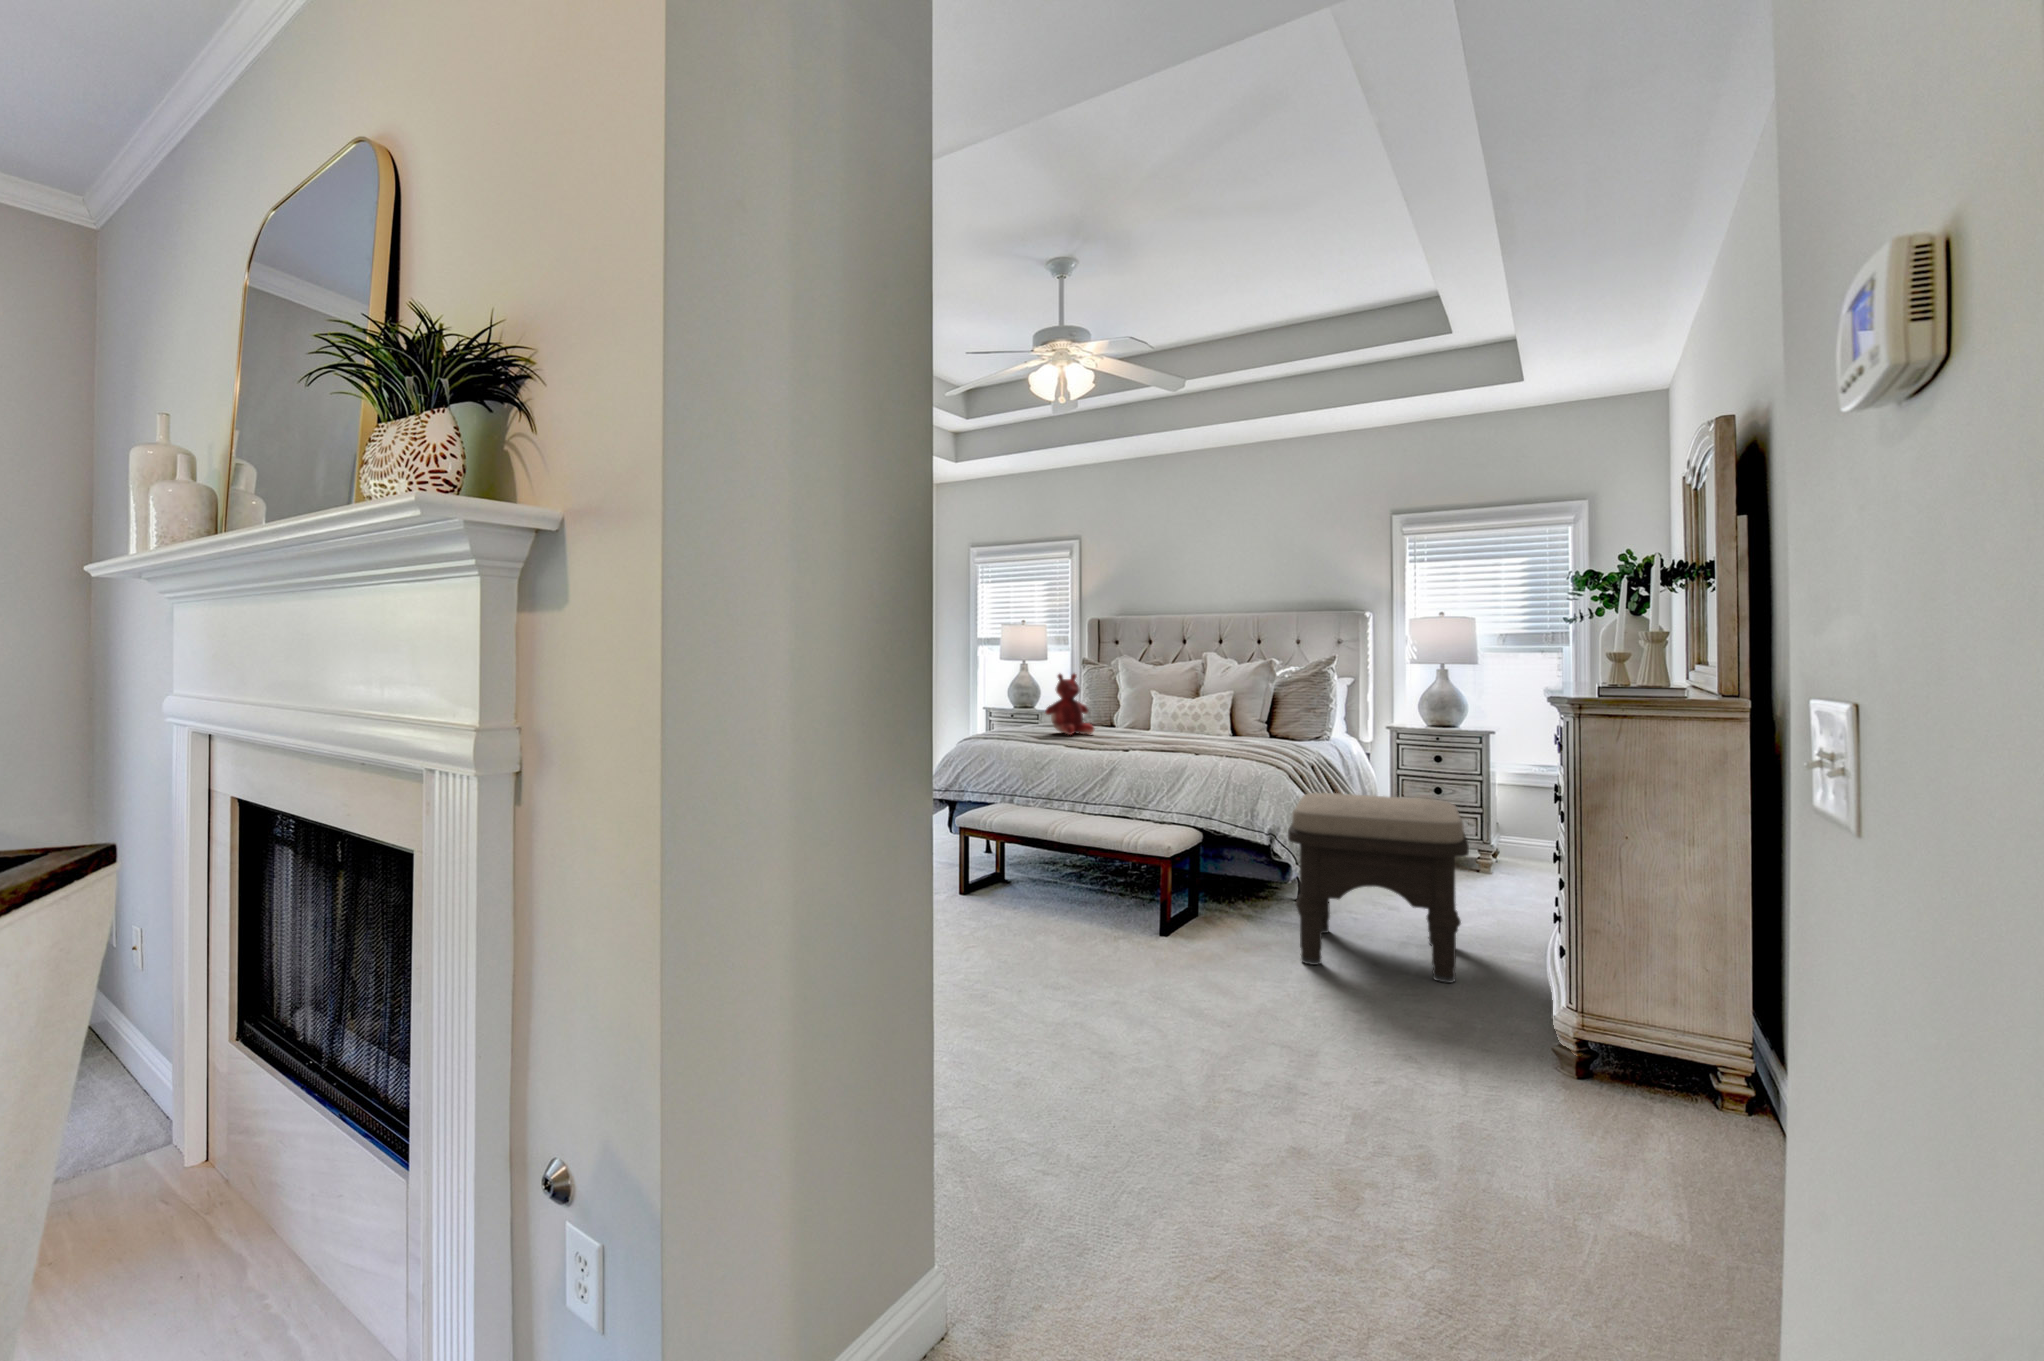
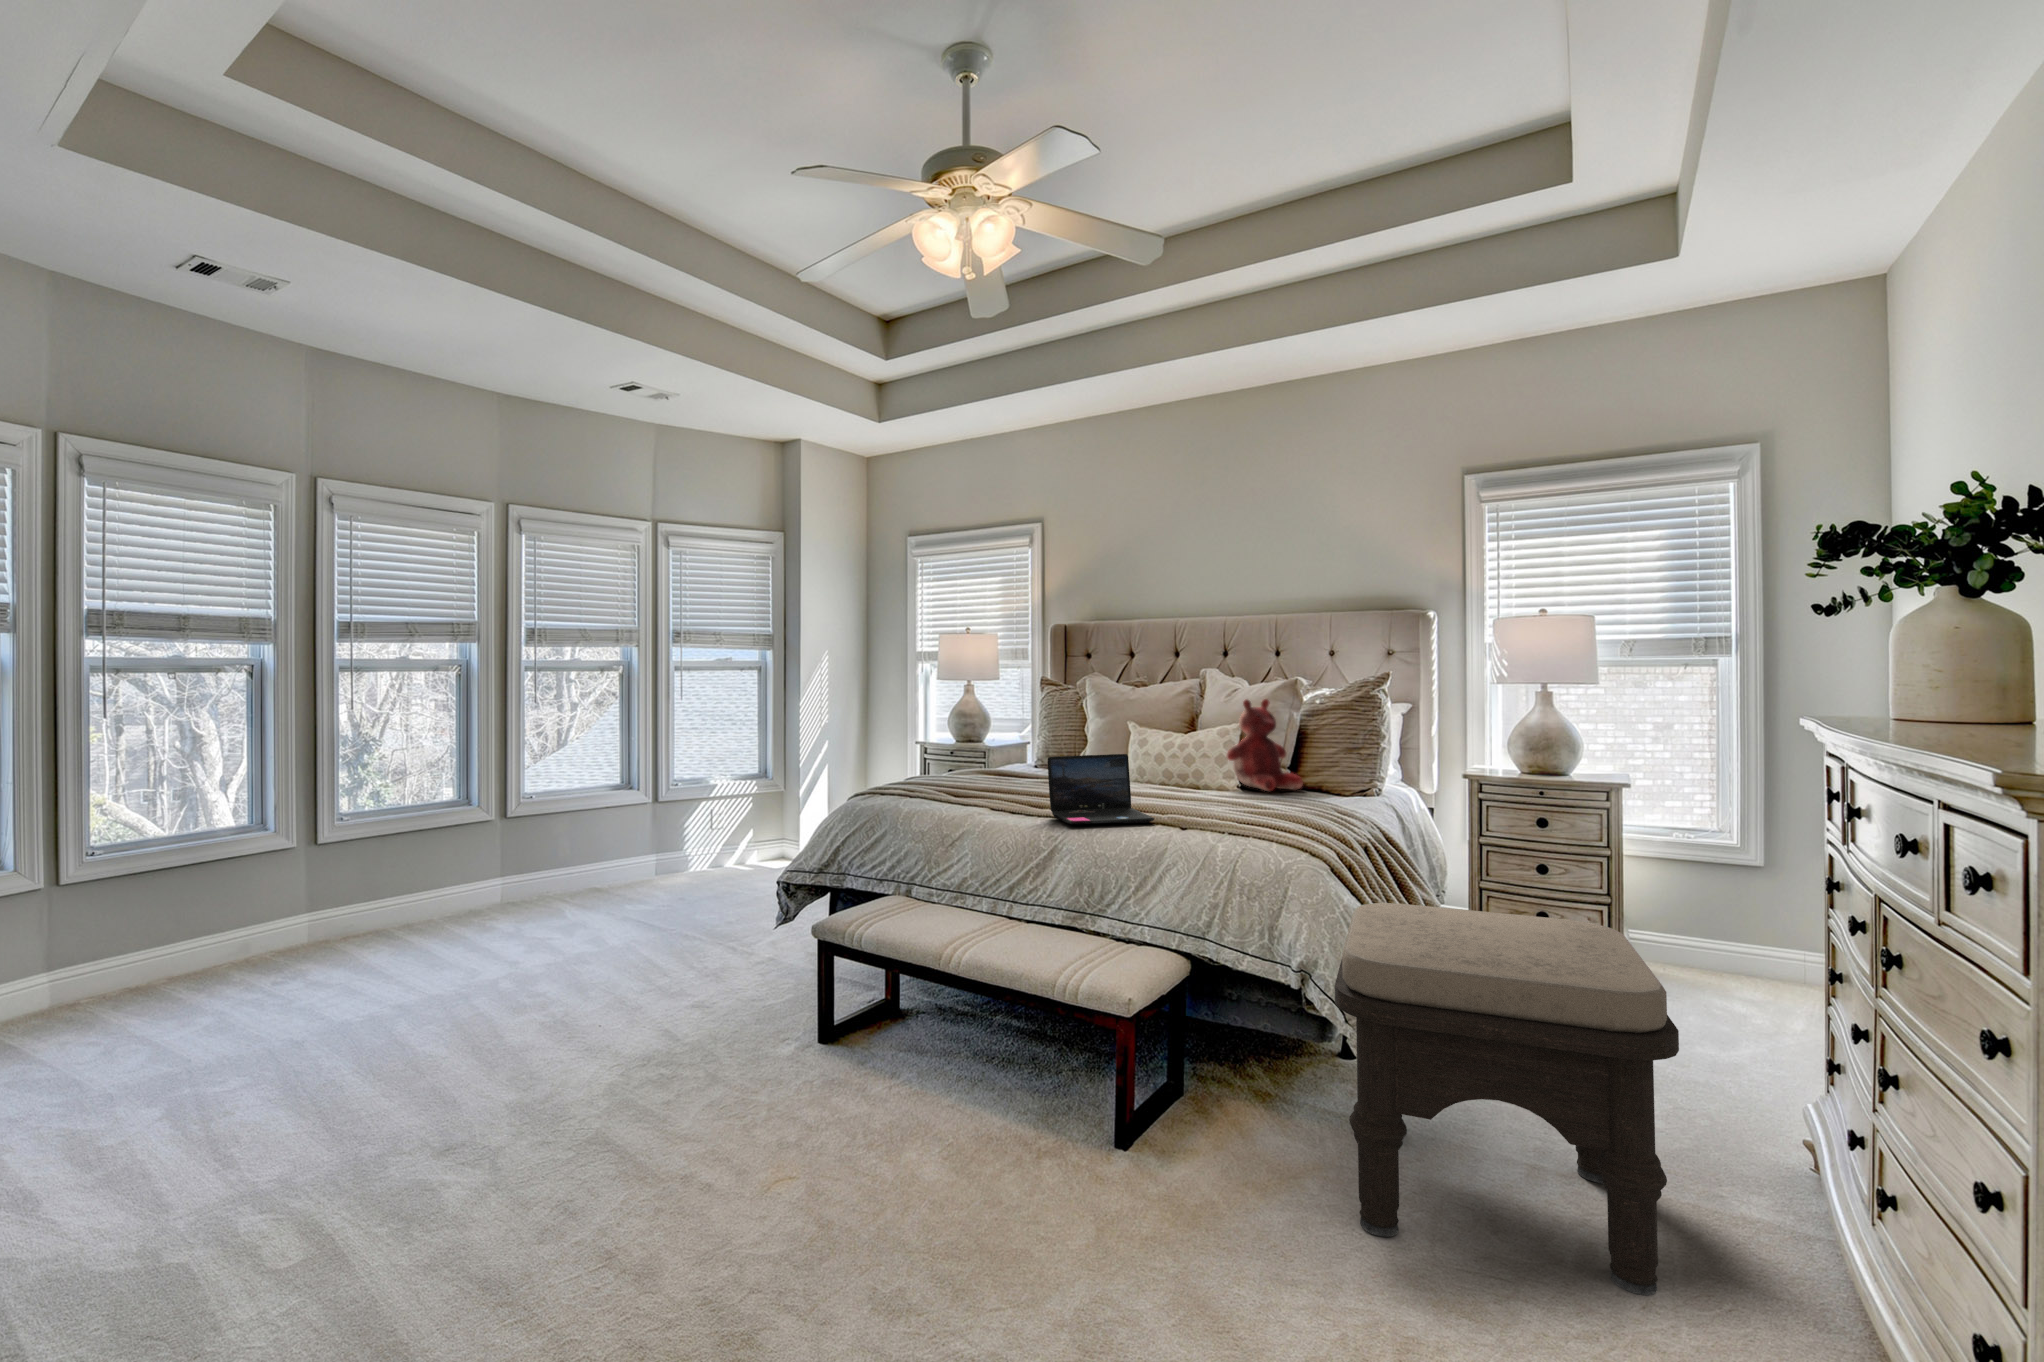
teddy bear: present [1045,674,1095,735] -> present [1227,699,1303,791]
laptop: none [1105,709,1177,753] -> present [1048,754,1154,825]

